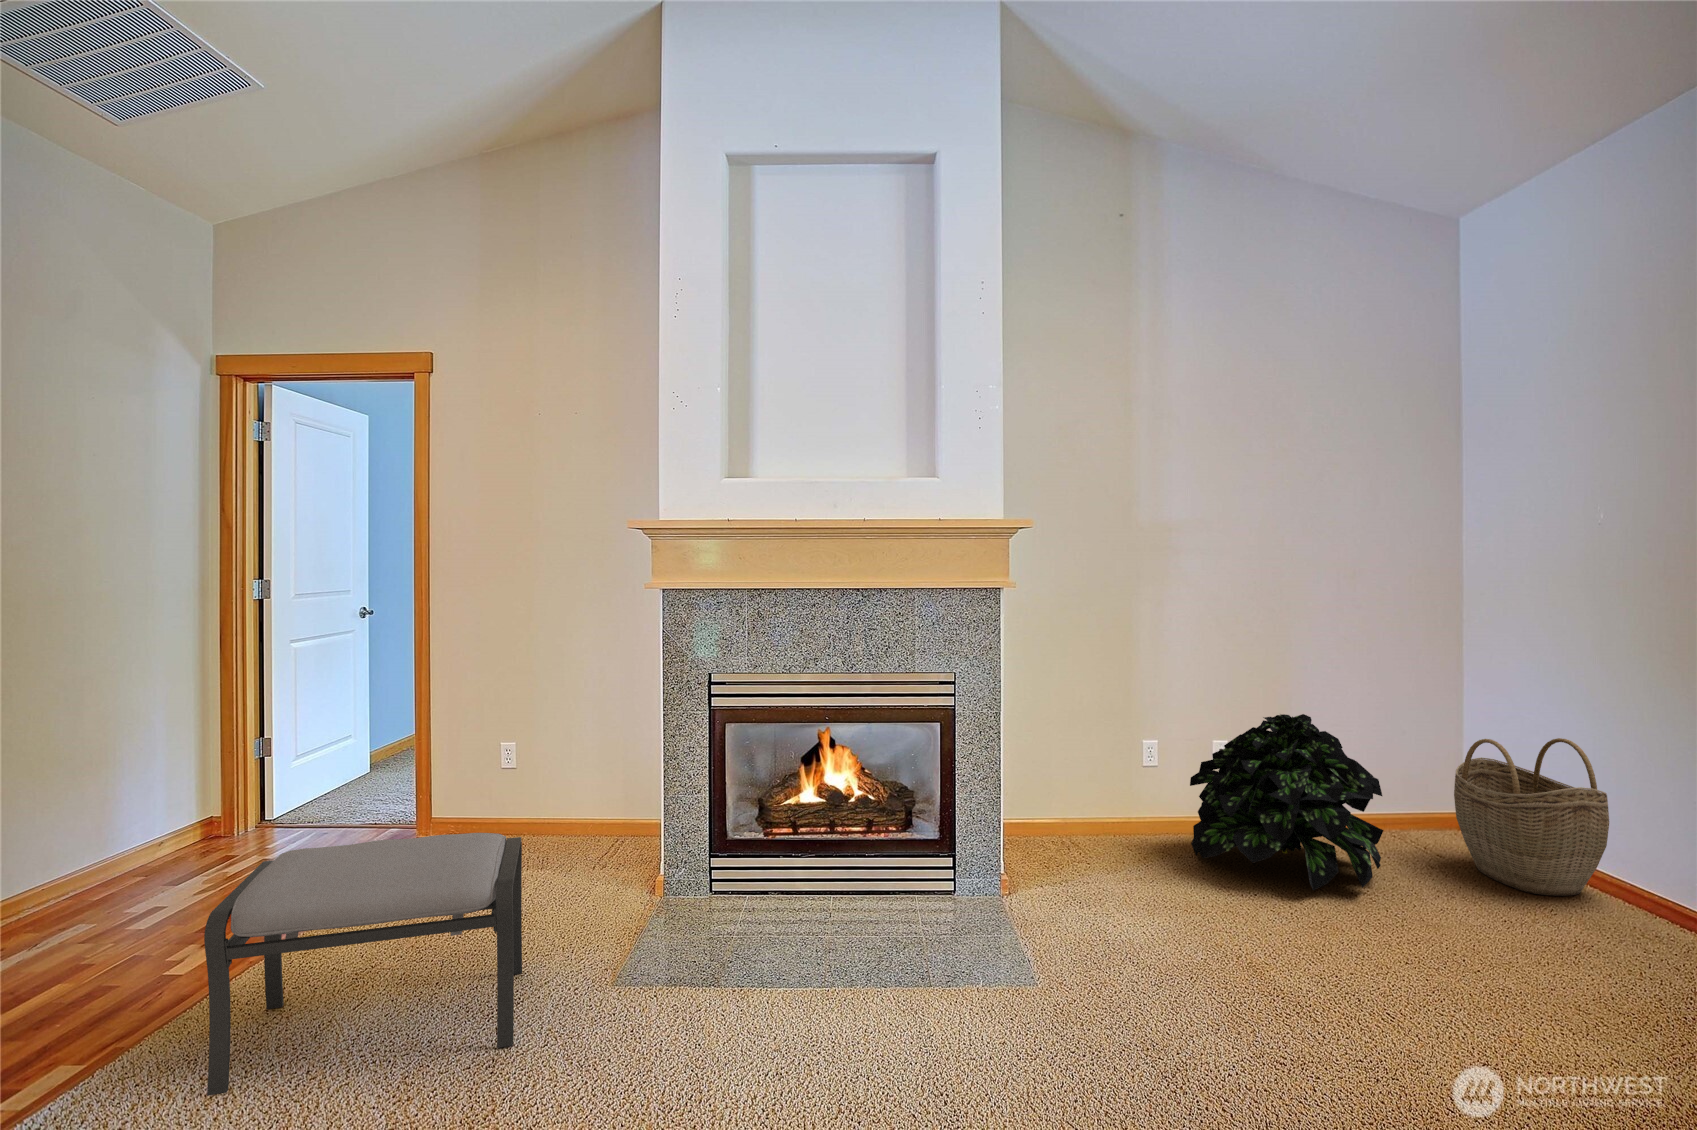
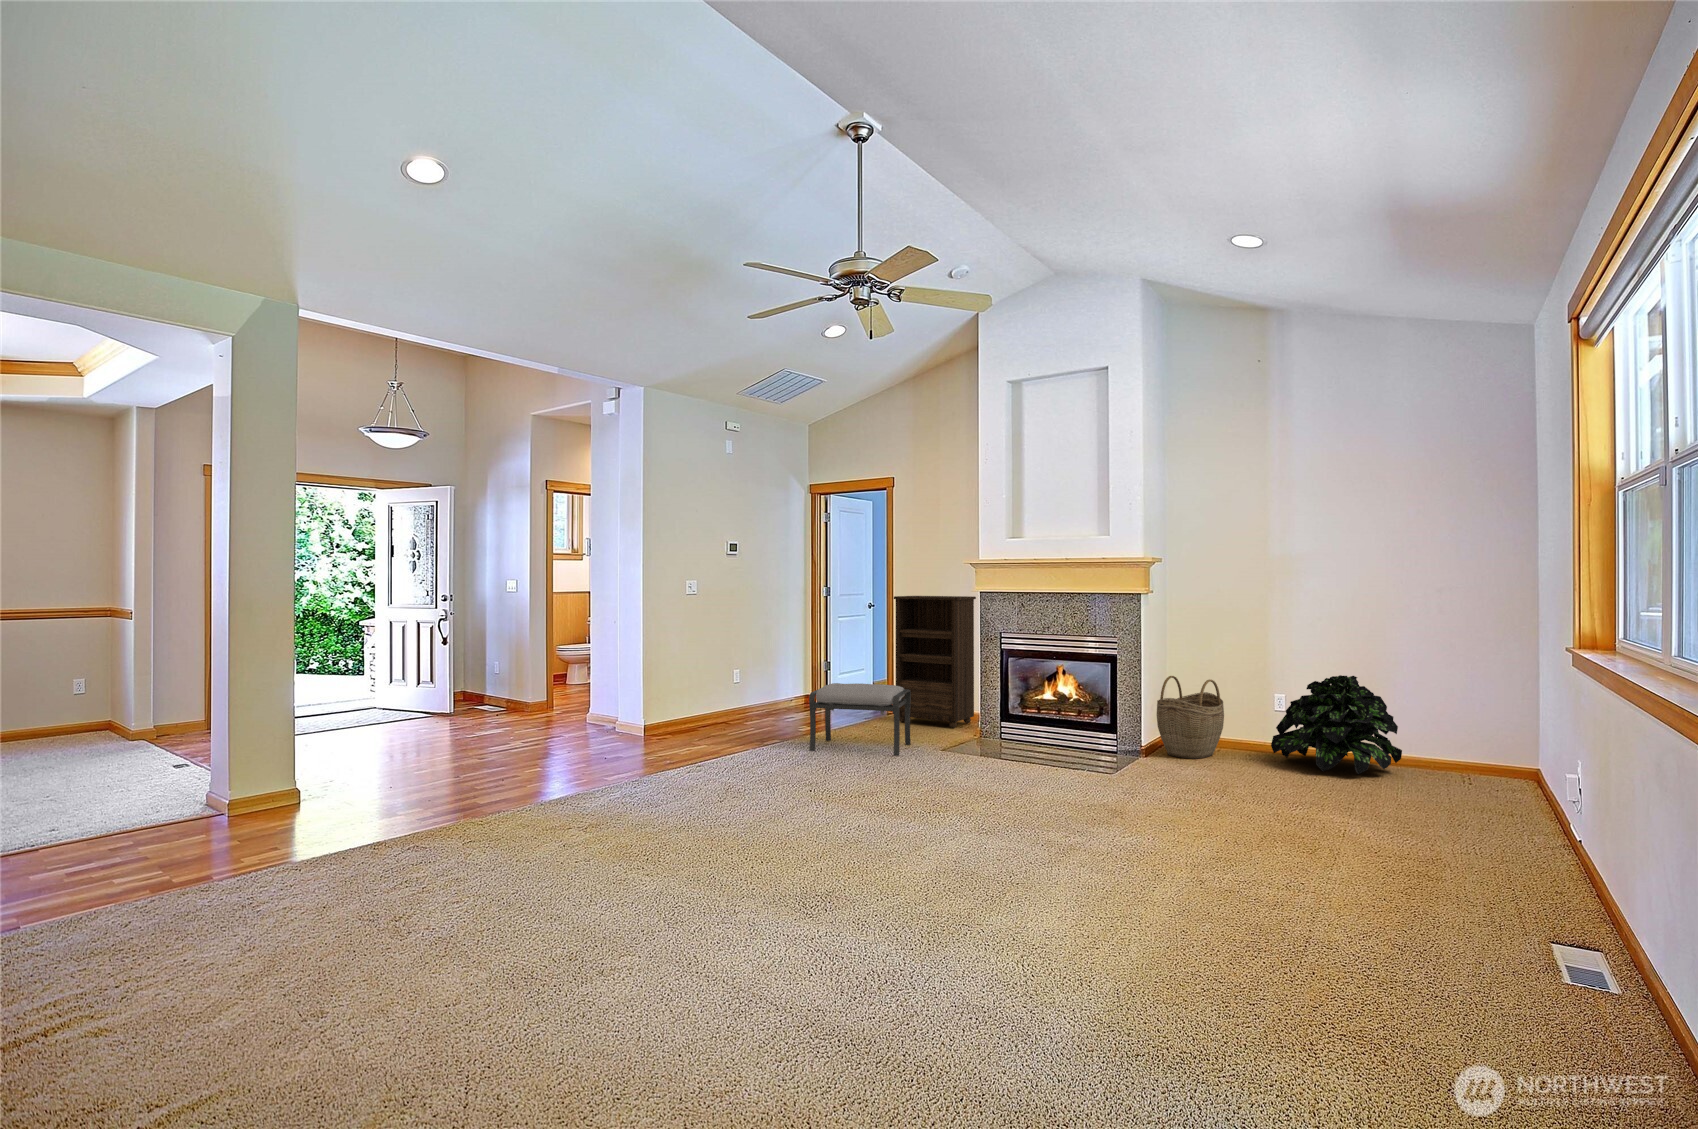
bookshelf: none [444,596,624,874] -> present [894,596,976,728]
woven basket: present [1454,738,1609,896] -> present [1157,676,1224,759]

